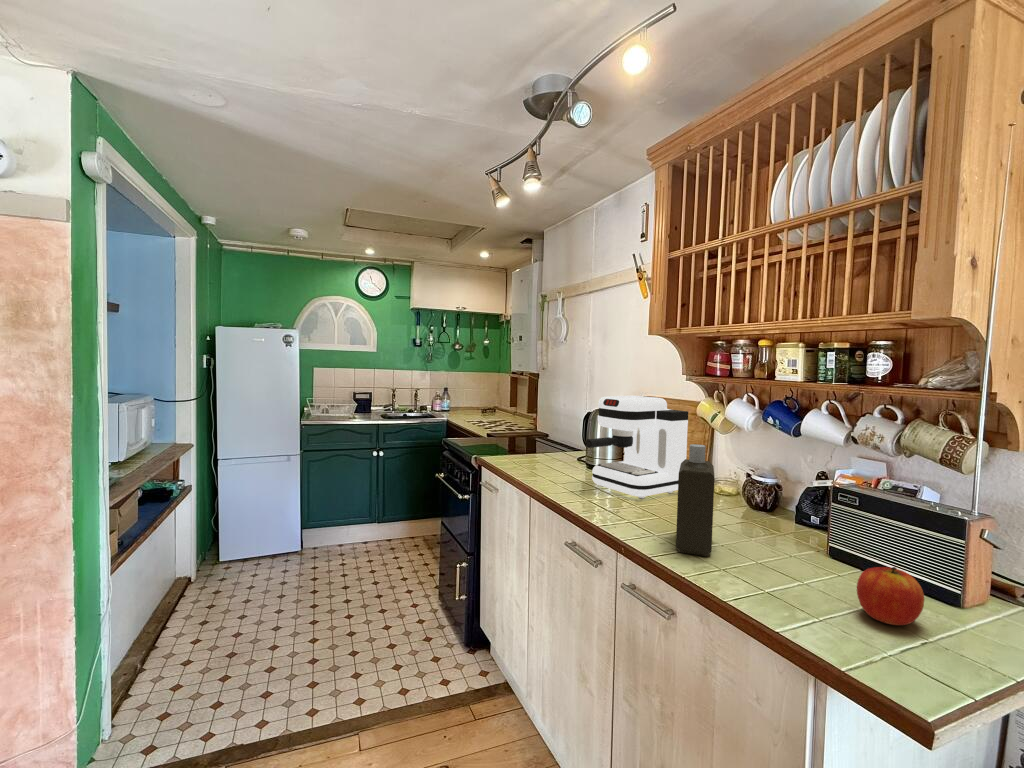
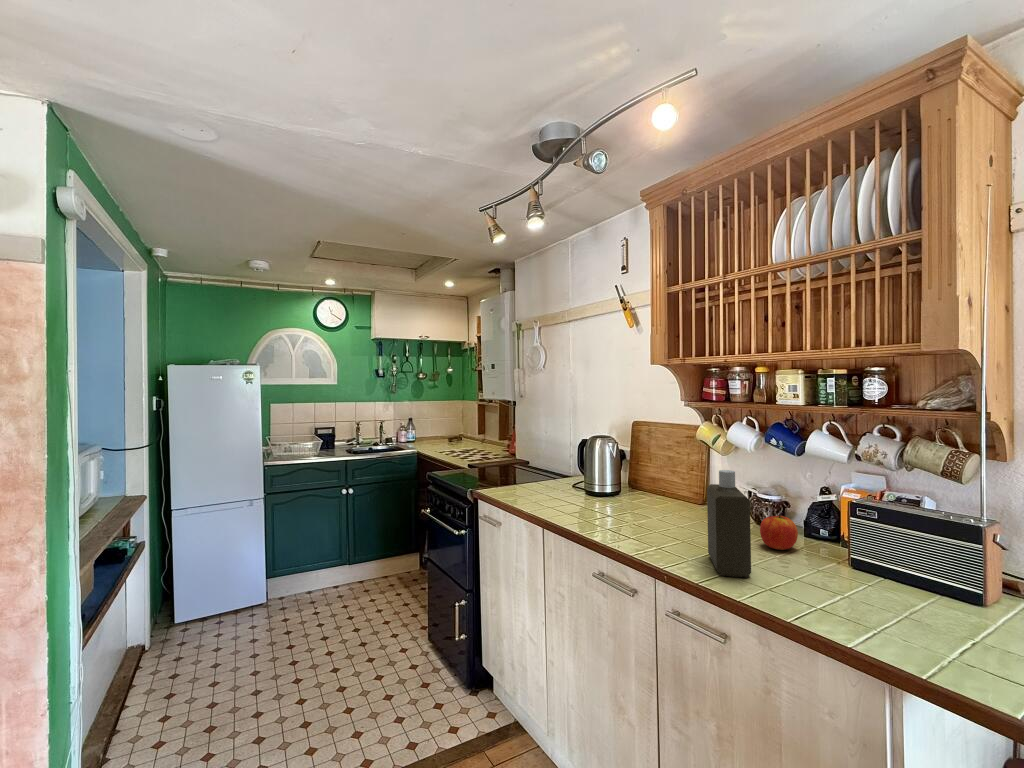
coffee maker: present [586,396,688,498] -> none [597,423,690,523]
apple: present [857,567,924,625] -> present [760,514,798,550]

